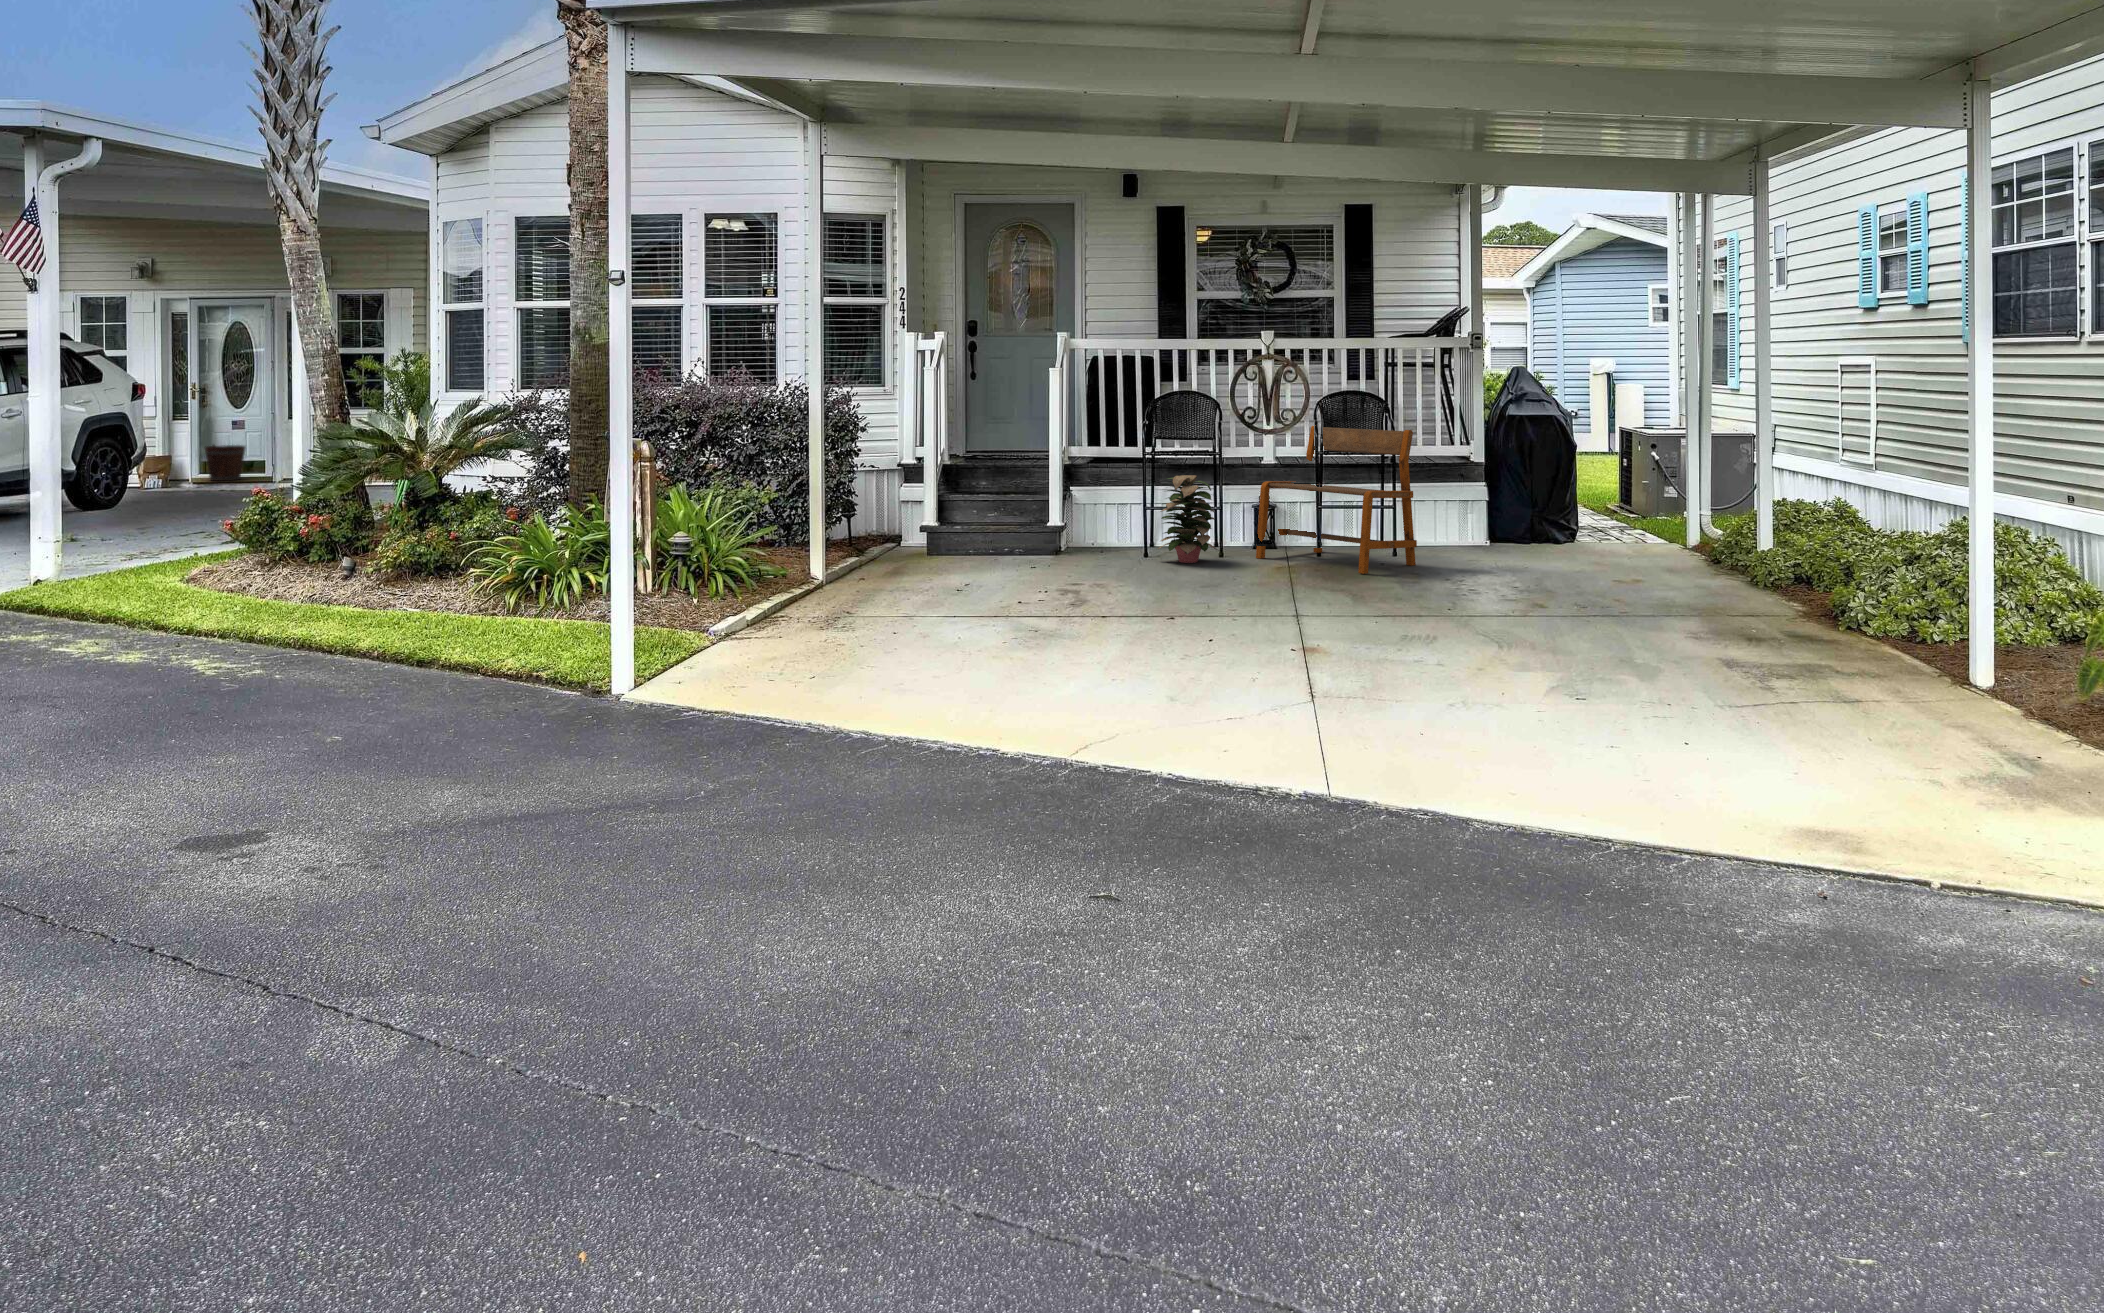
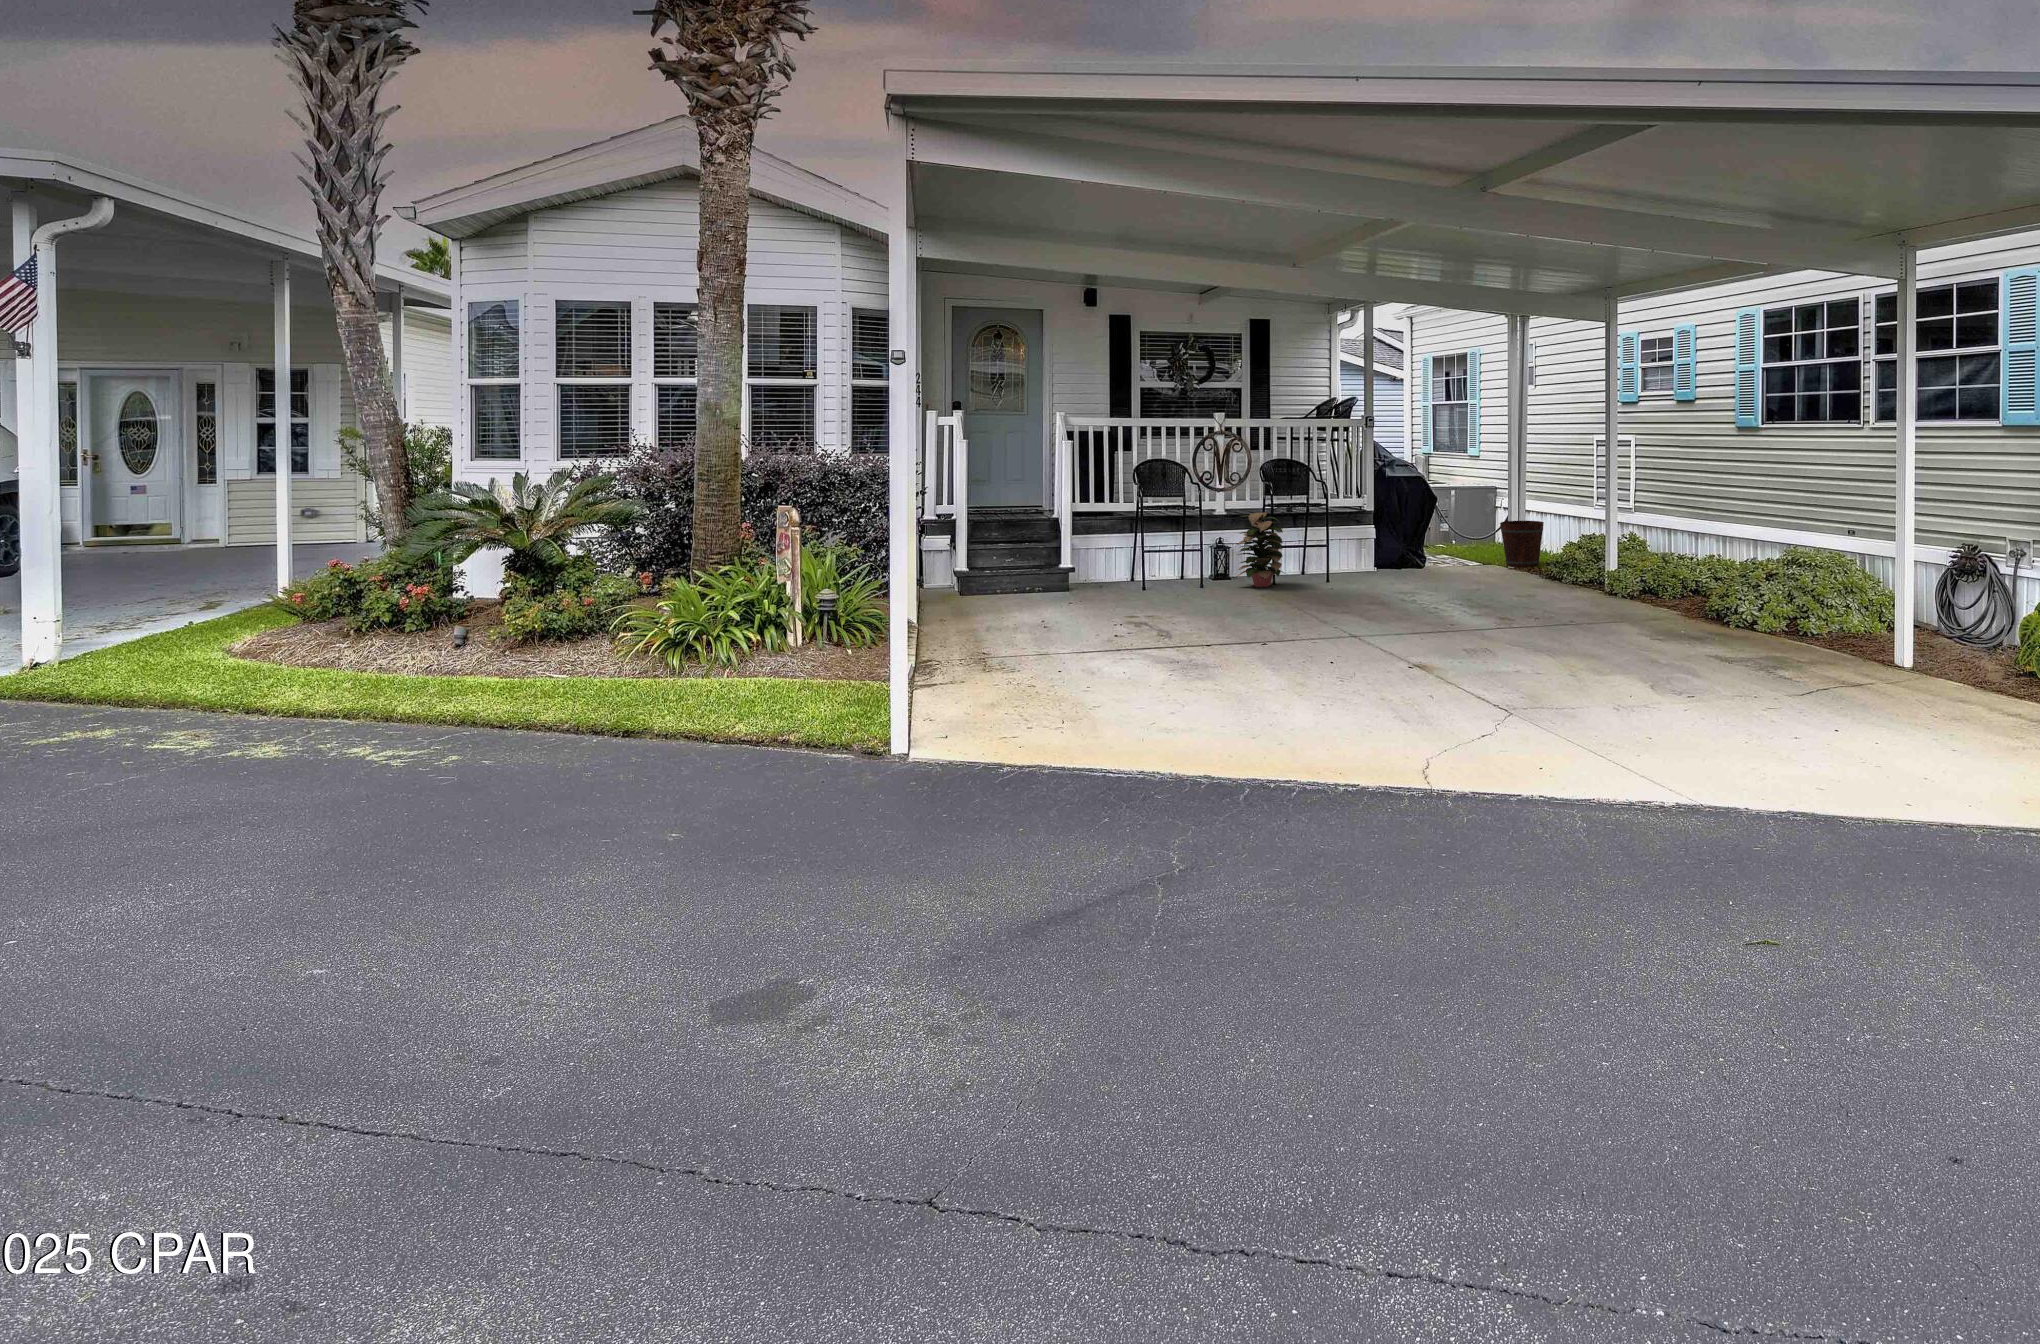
bench: present [1256,426,1417,574] -> none [1315,467,1448,587]
bucket: present [205,445,245,481] -> present [1500,519,1544,567]

